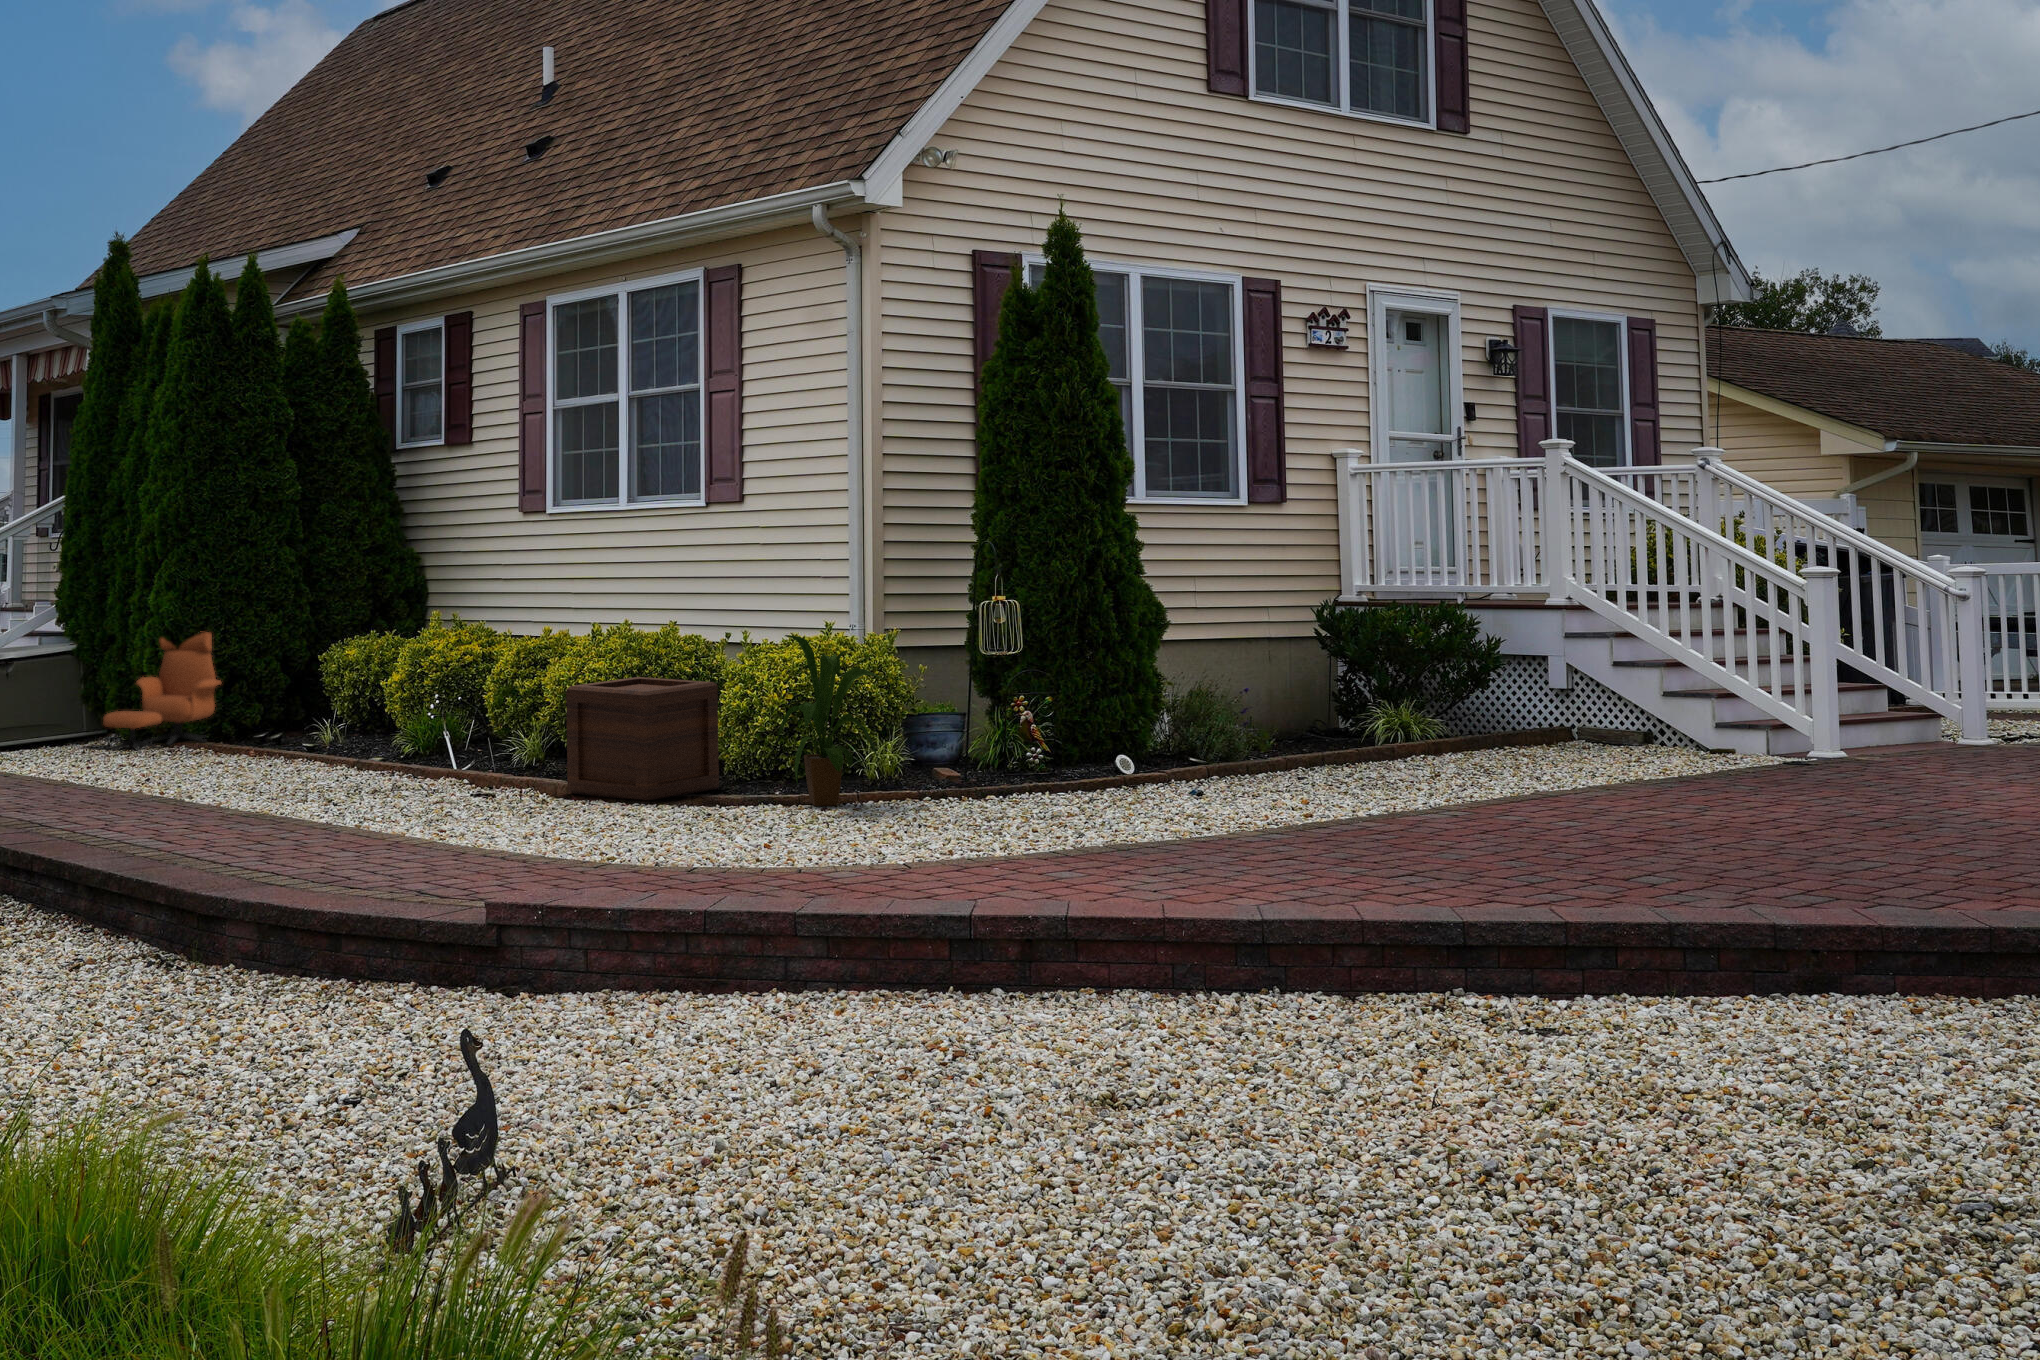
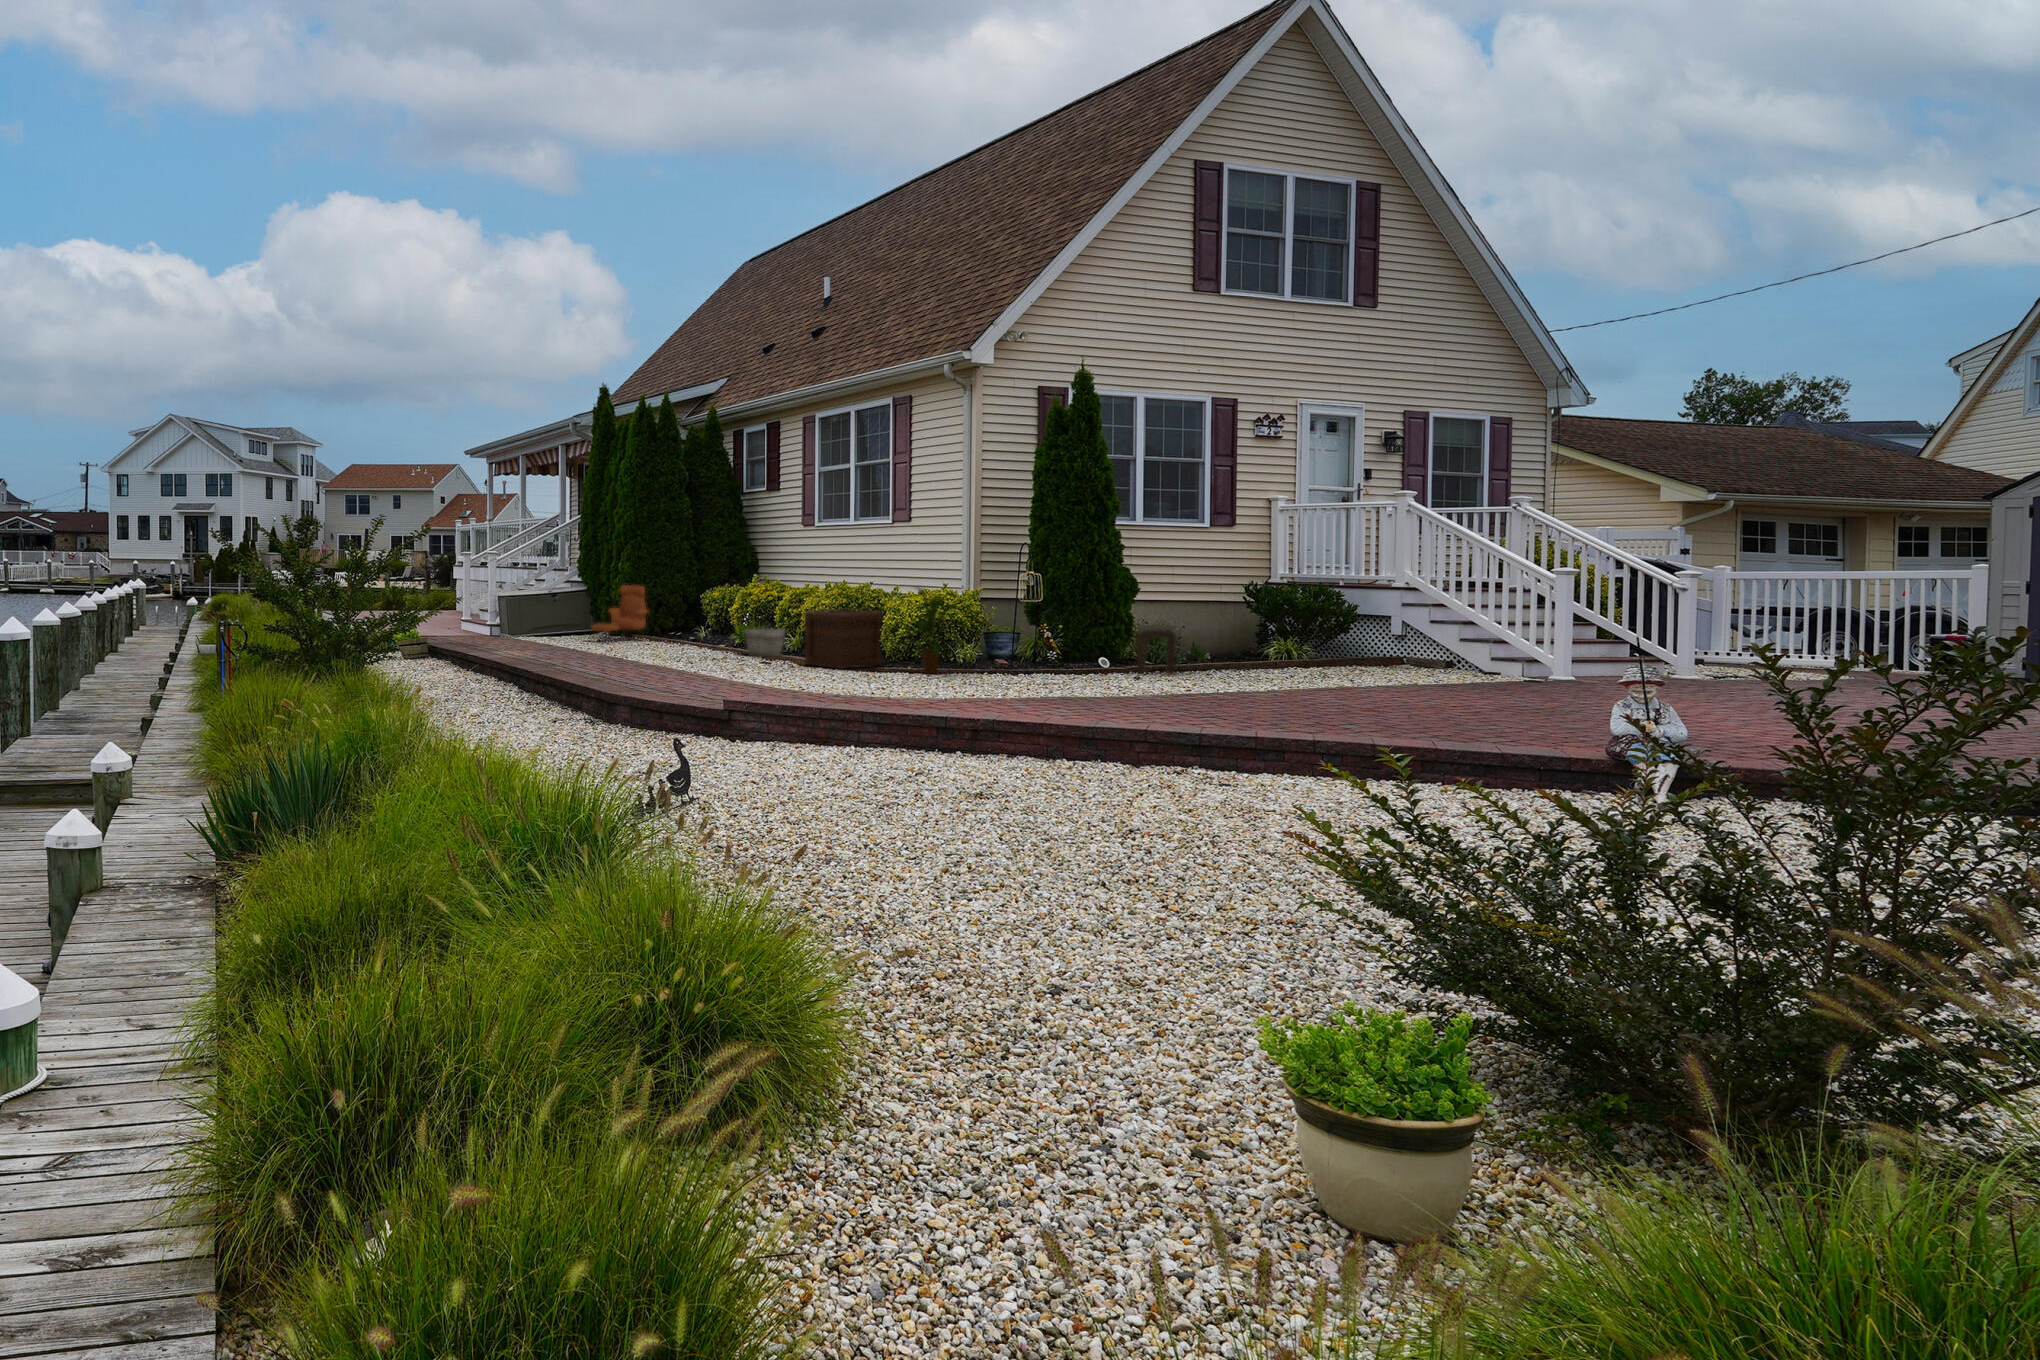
bench: none [1174,688,1253,787] -> present [1136,625,1178,675]
wooden bucket: none [430,702,515,775] -> present [745,624,785,657]

